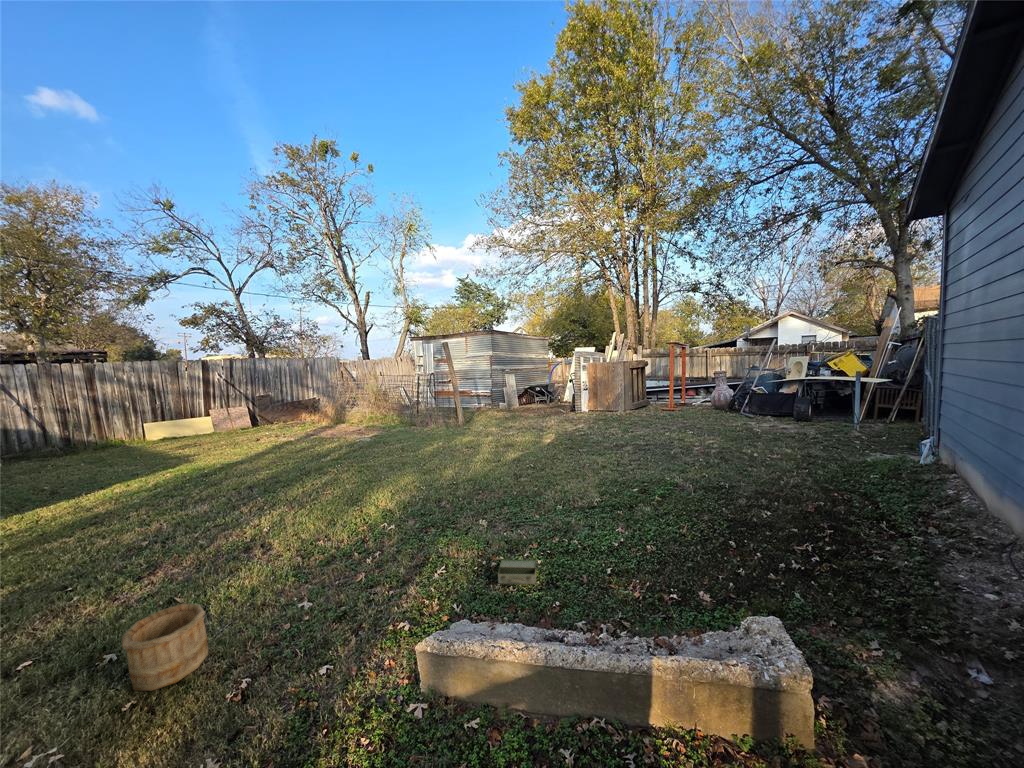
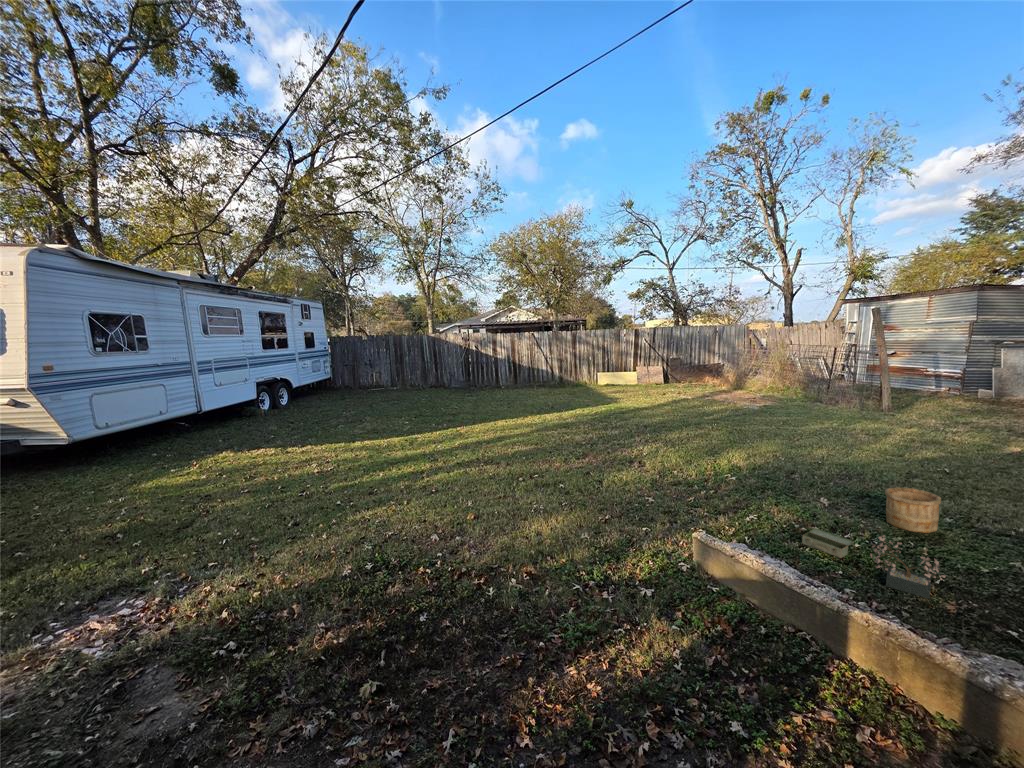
decorative plant: none [563,547,616,598] -> present [870,536,945,599]
wooden bucket: present [122,604,208,691] -> present [885,487,941,533]

